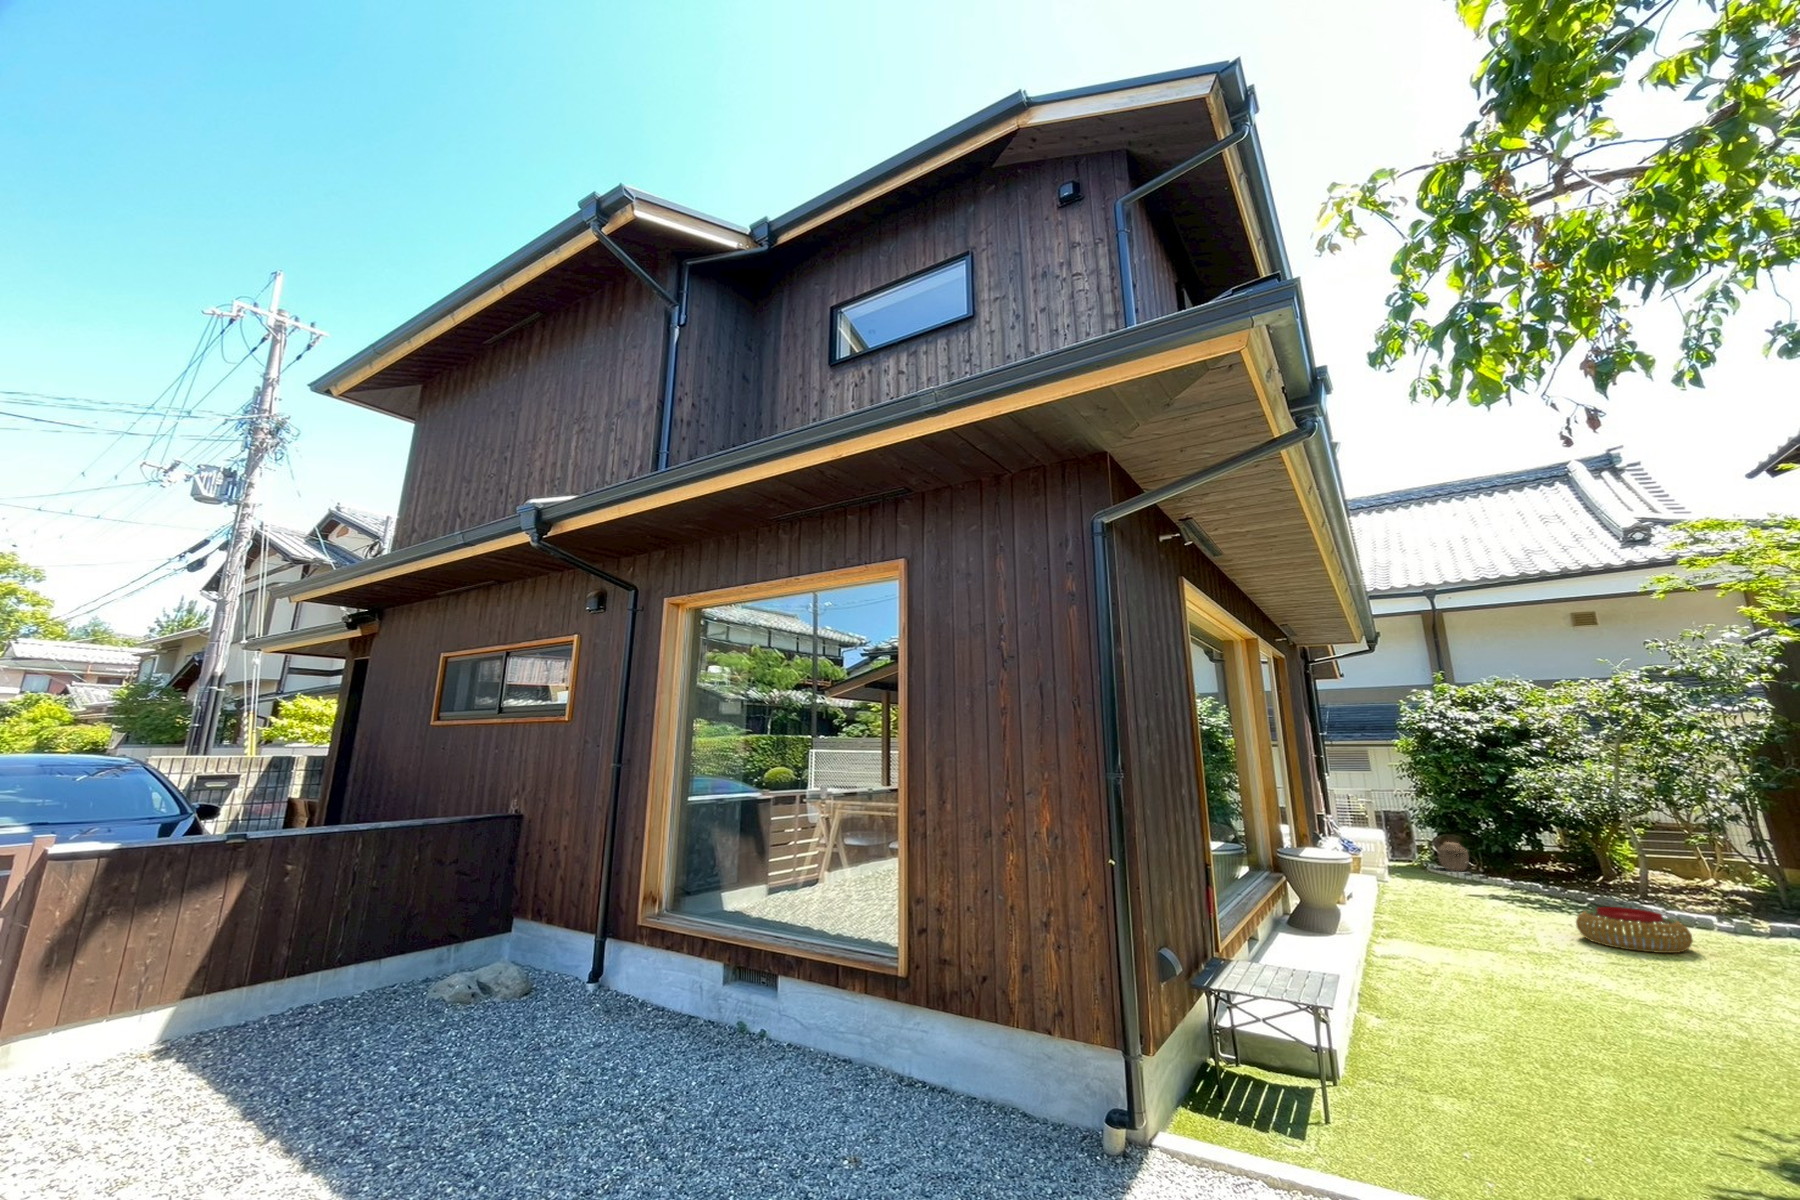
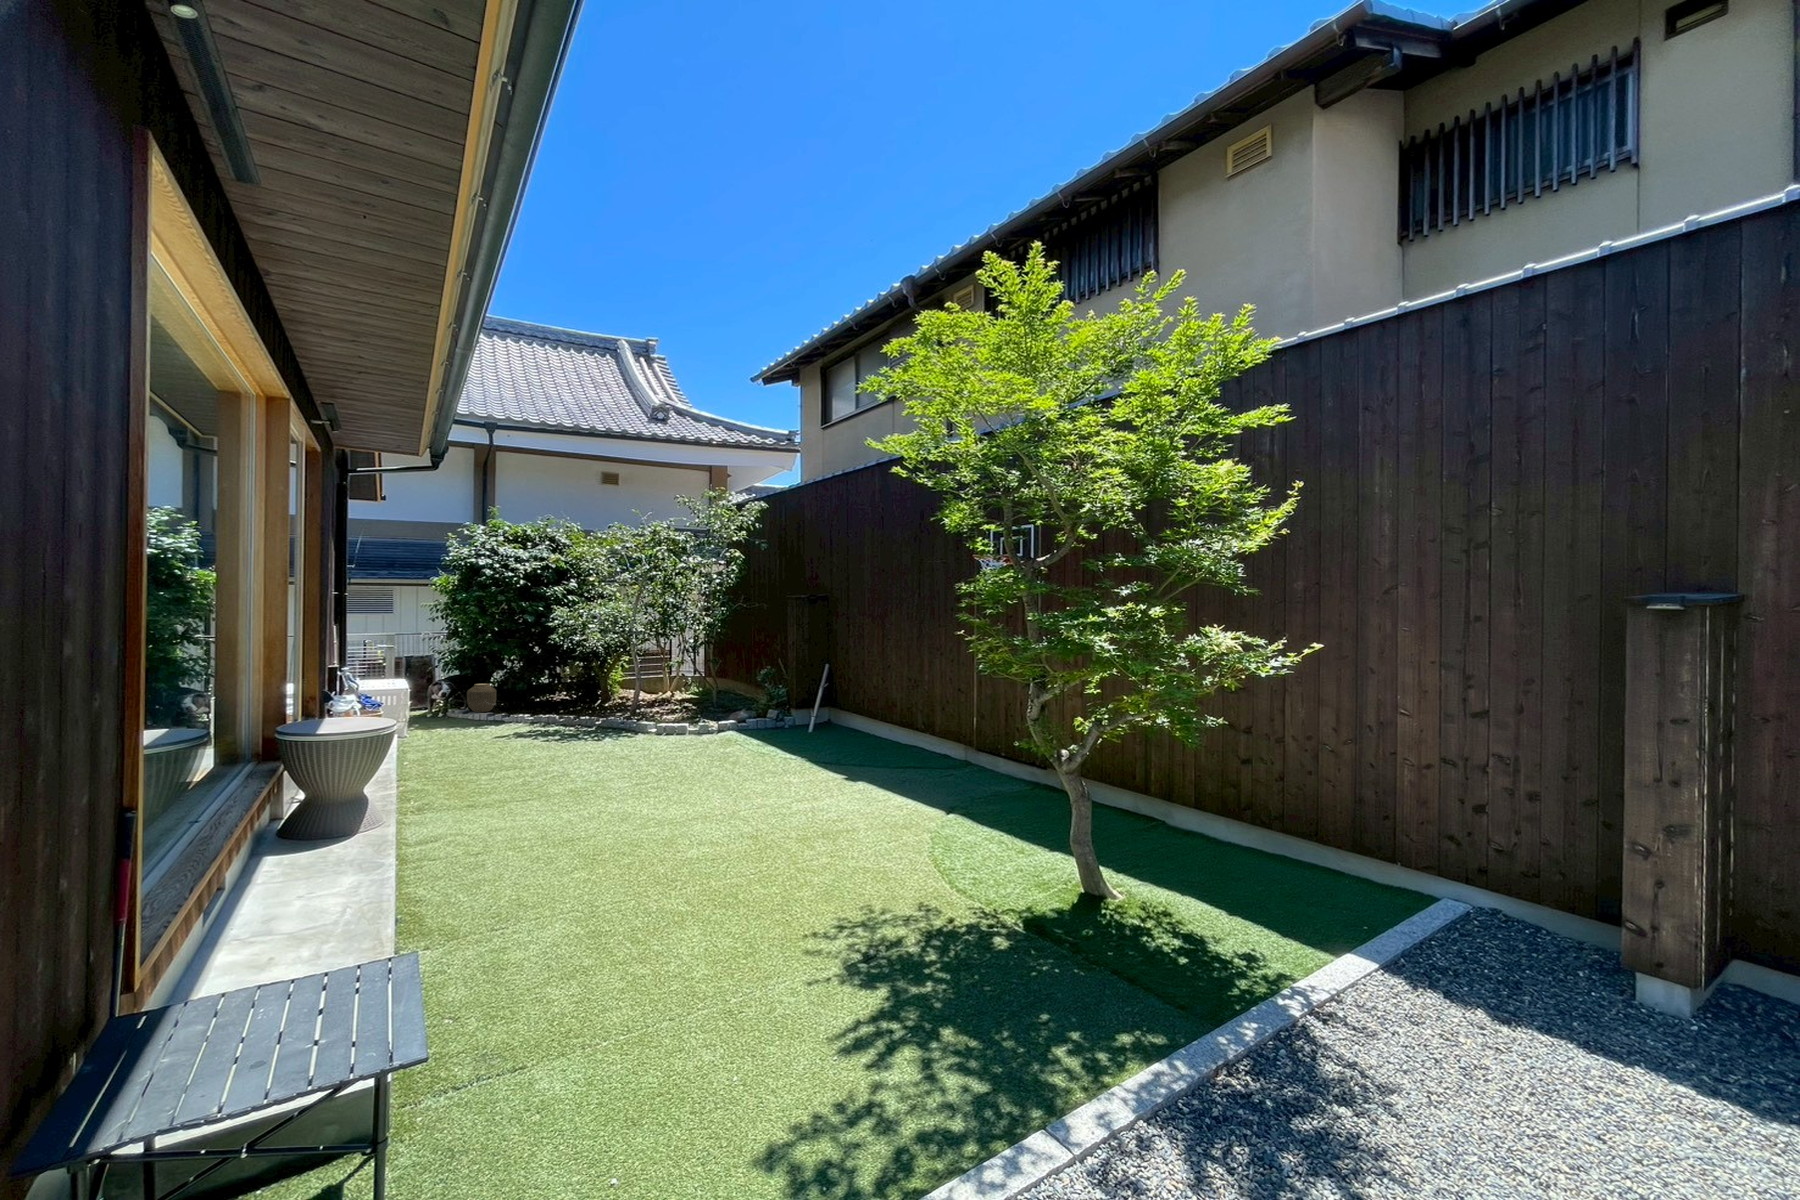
pouf: present [1576,907,1693,953] -> none [593,732,674,770]

